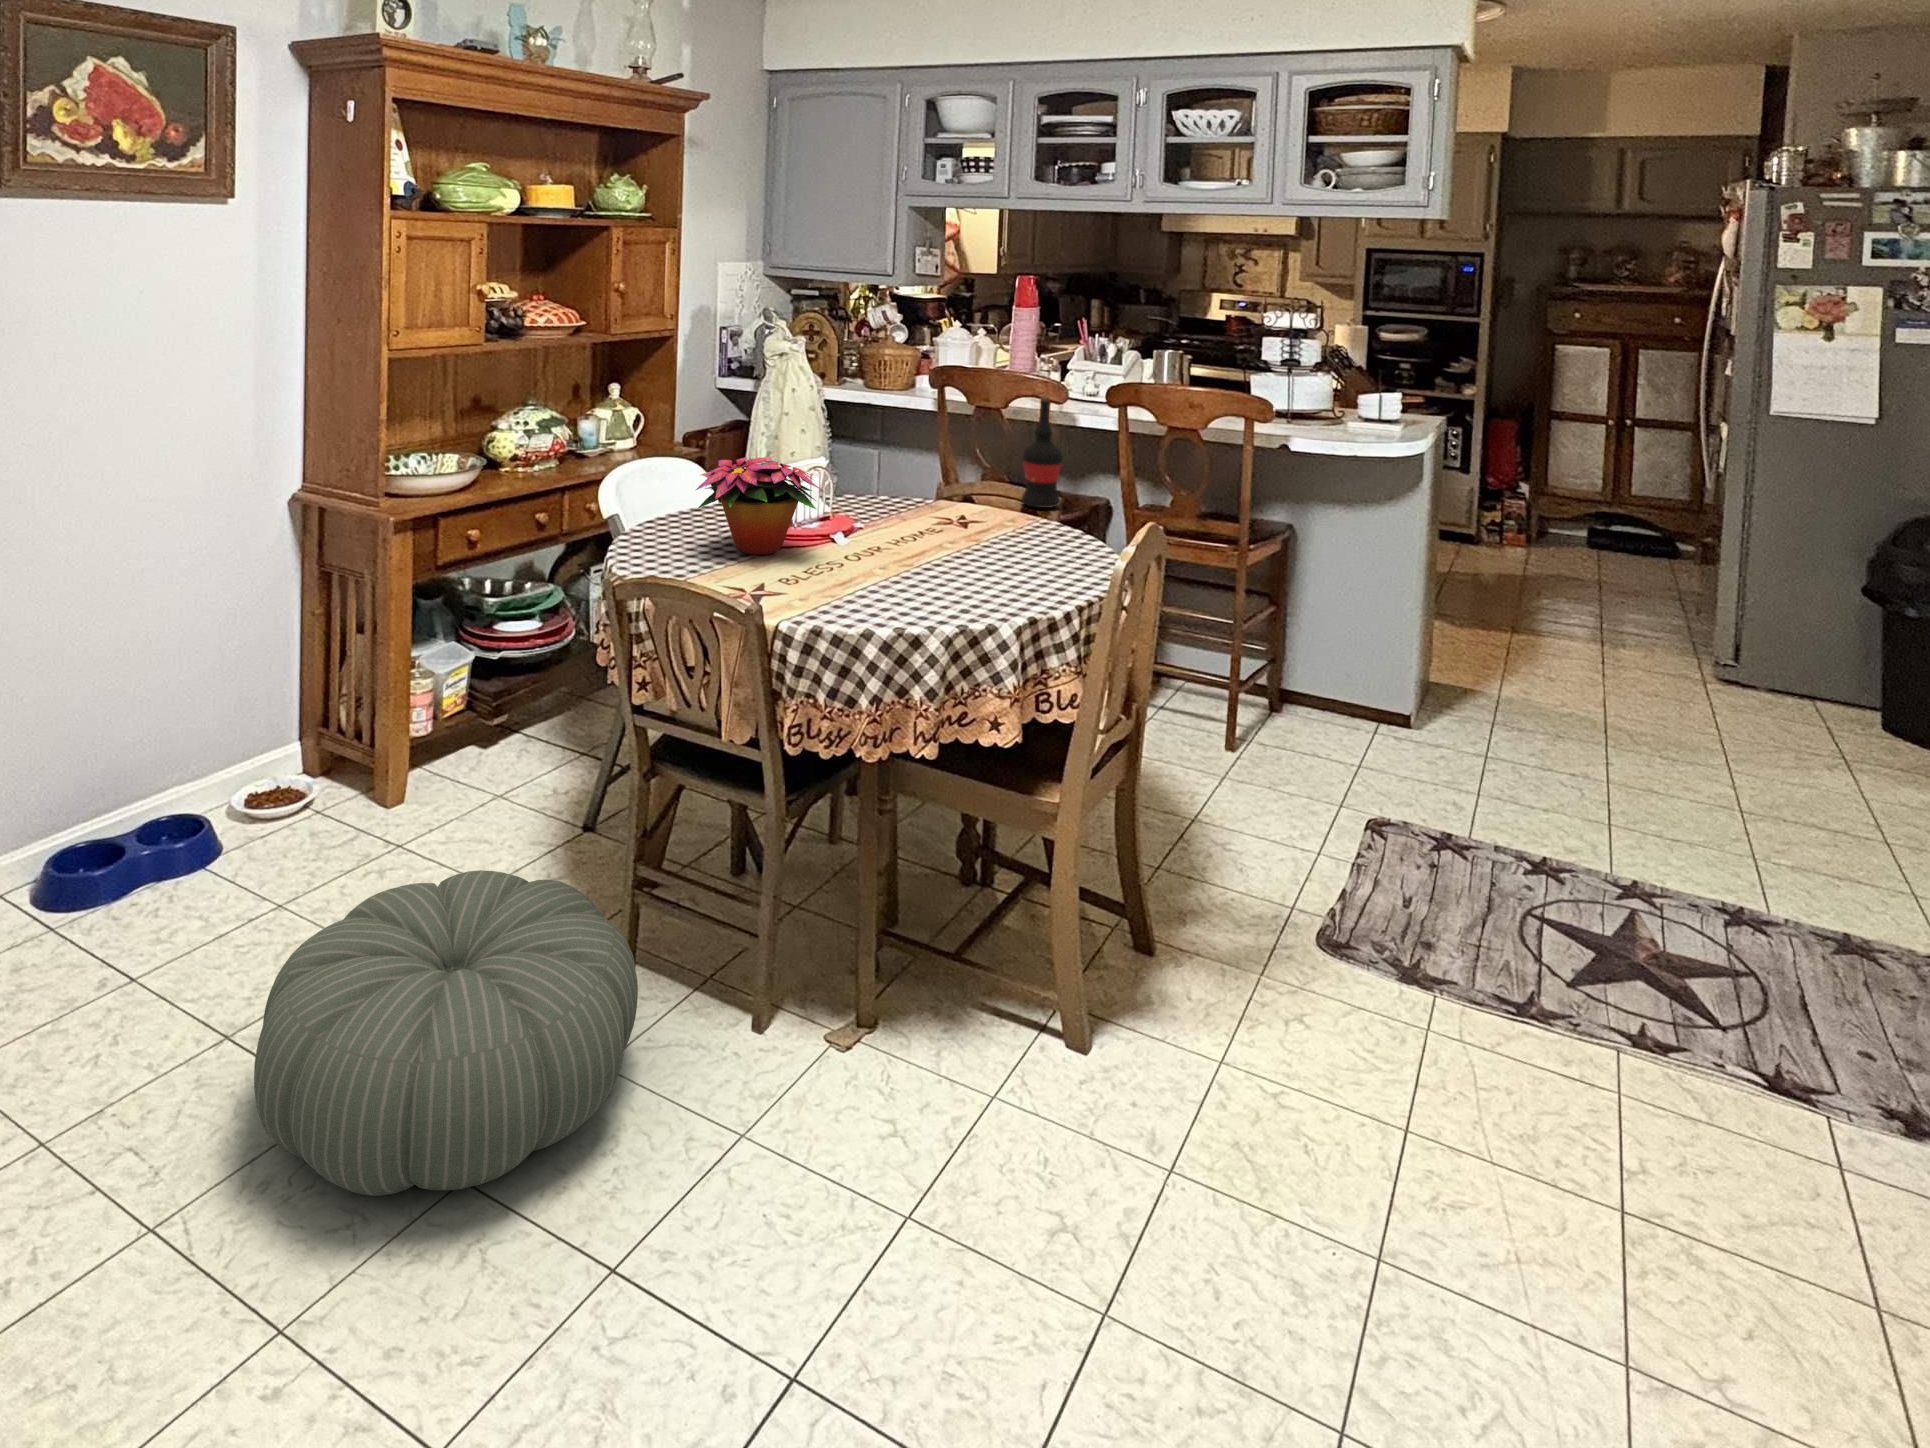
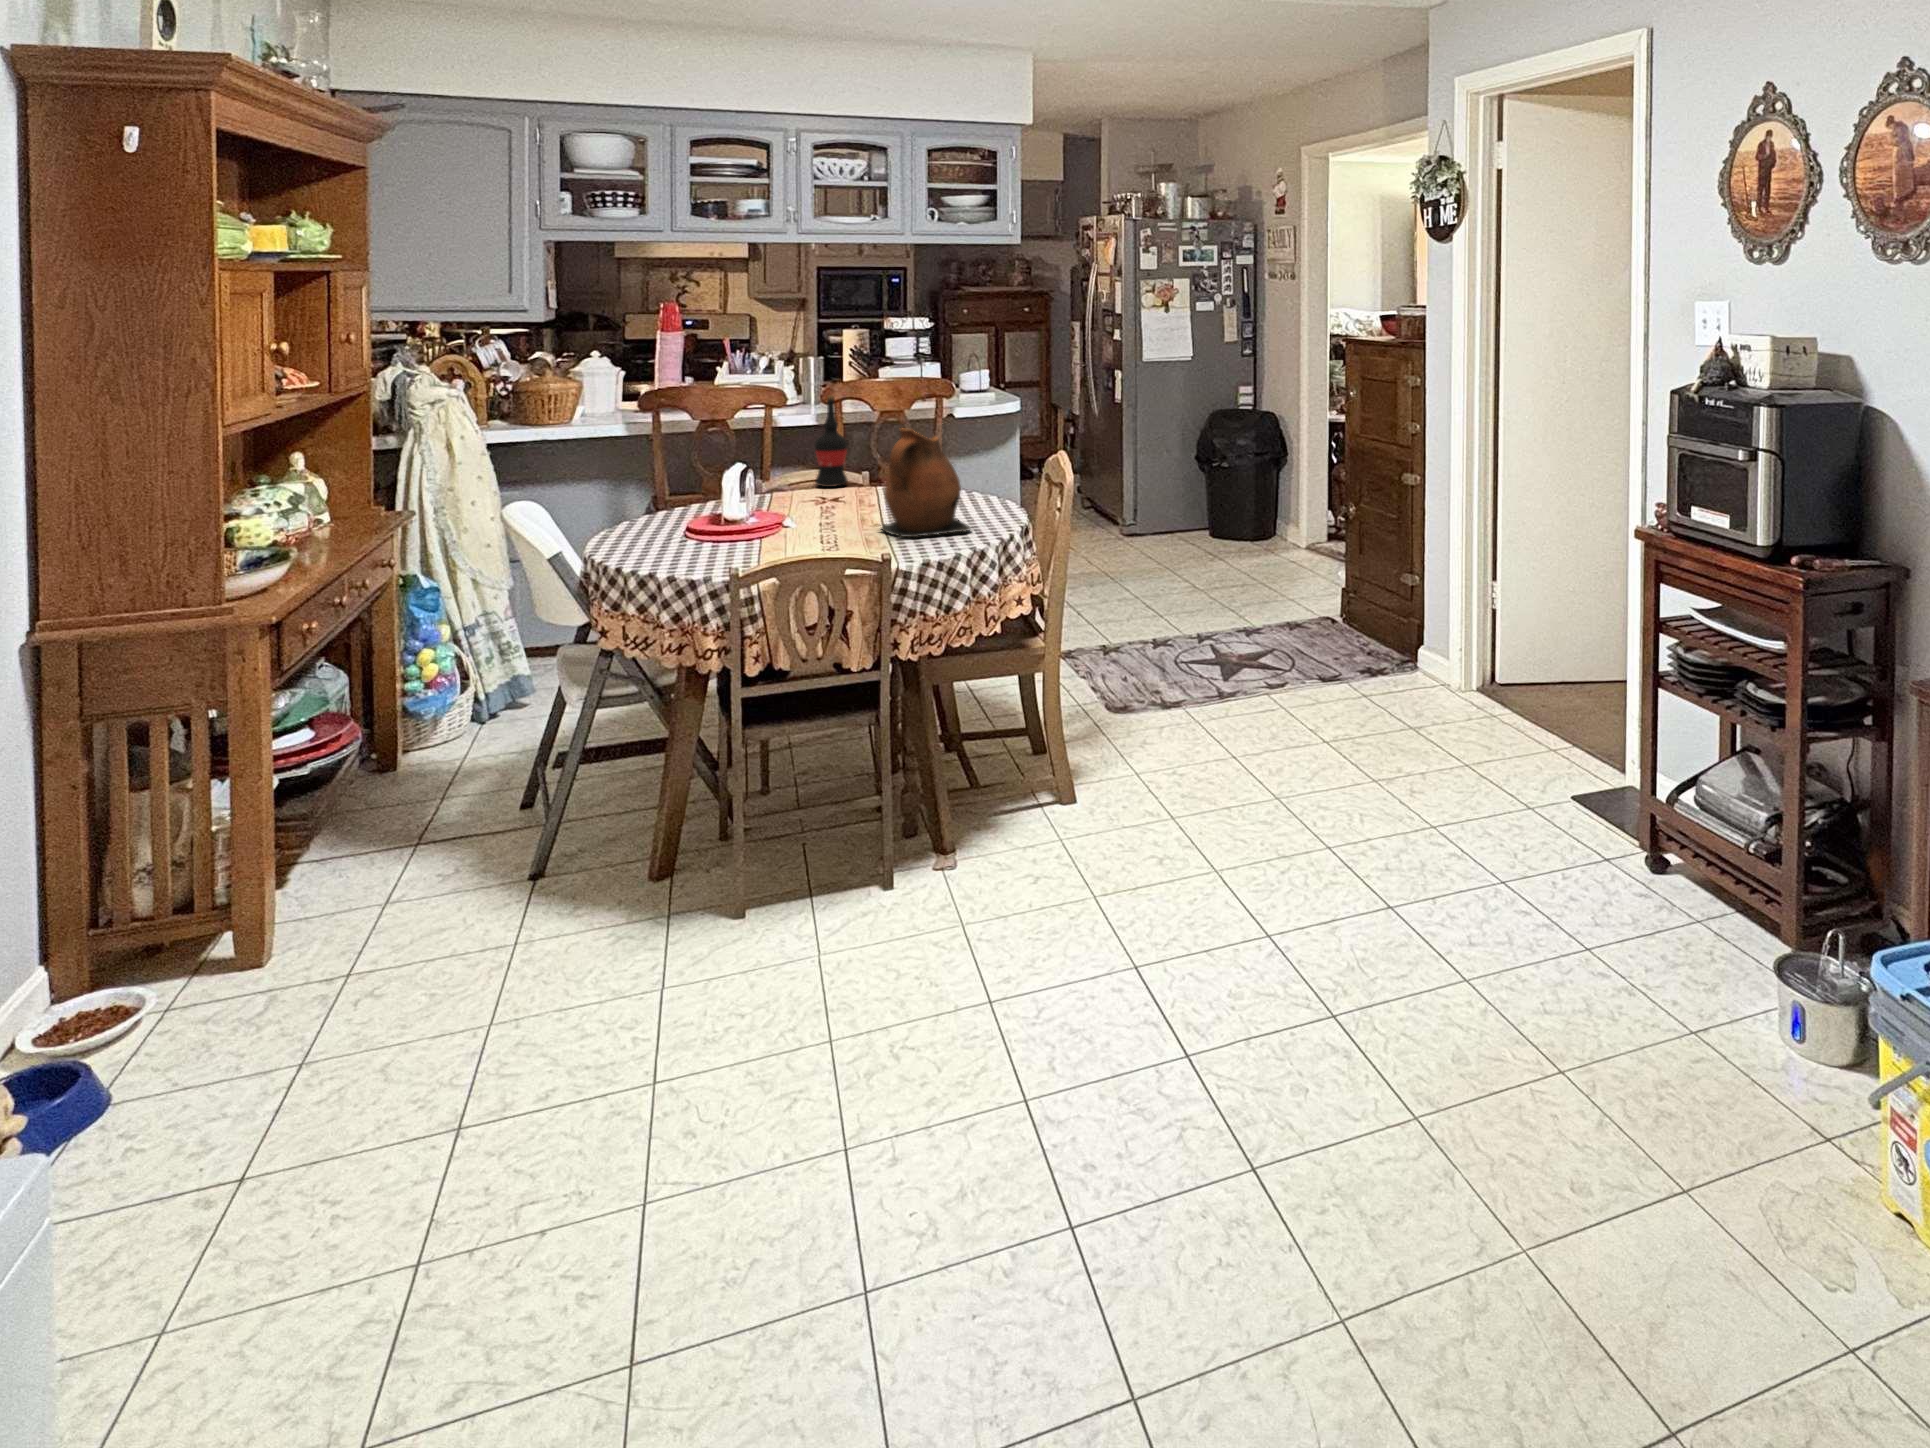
ceramic pitcher: none [888,448,1013,608] -> present [880,429,971,537]
flower arrangement: present [696,456,822,555] -> none [682,459,814,548]
pouf: present [254,870,638,1196] -> none [571,838,906,1101]

